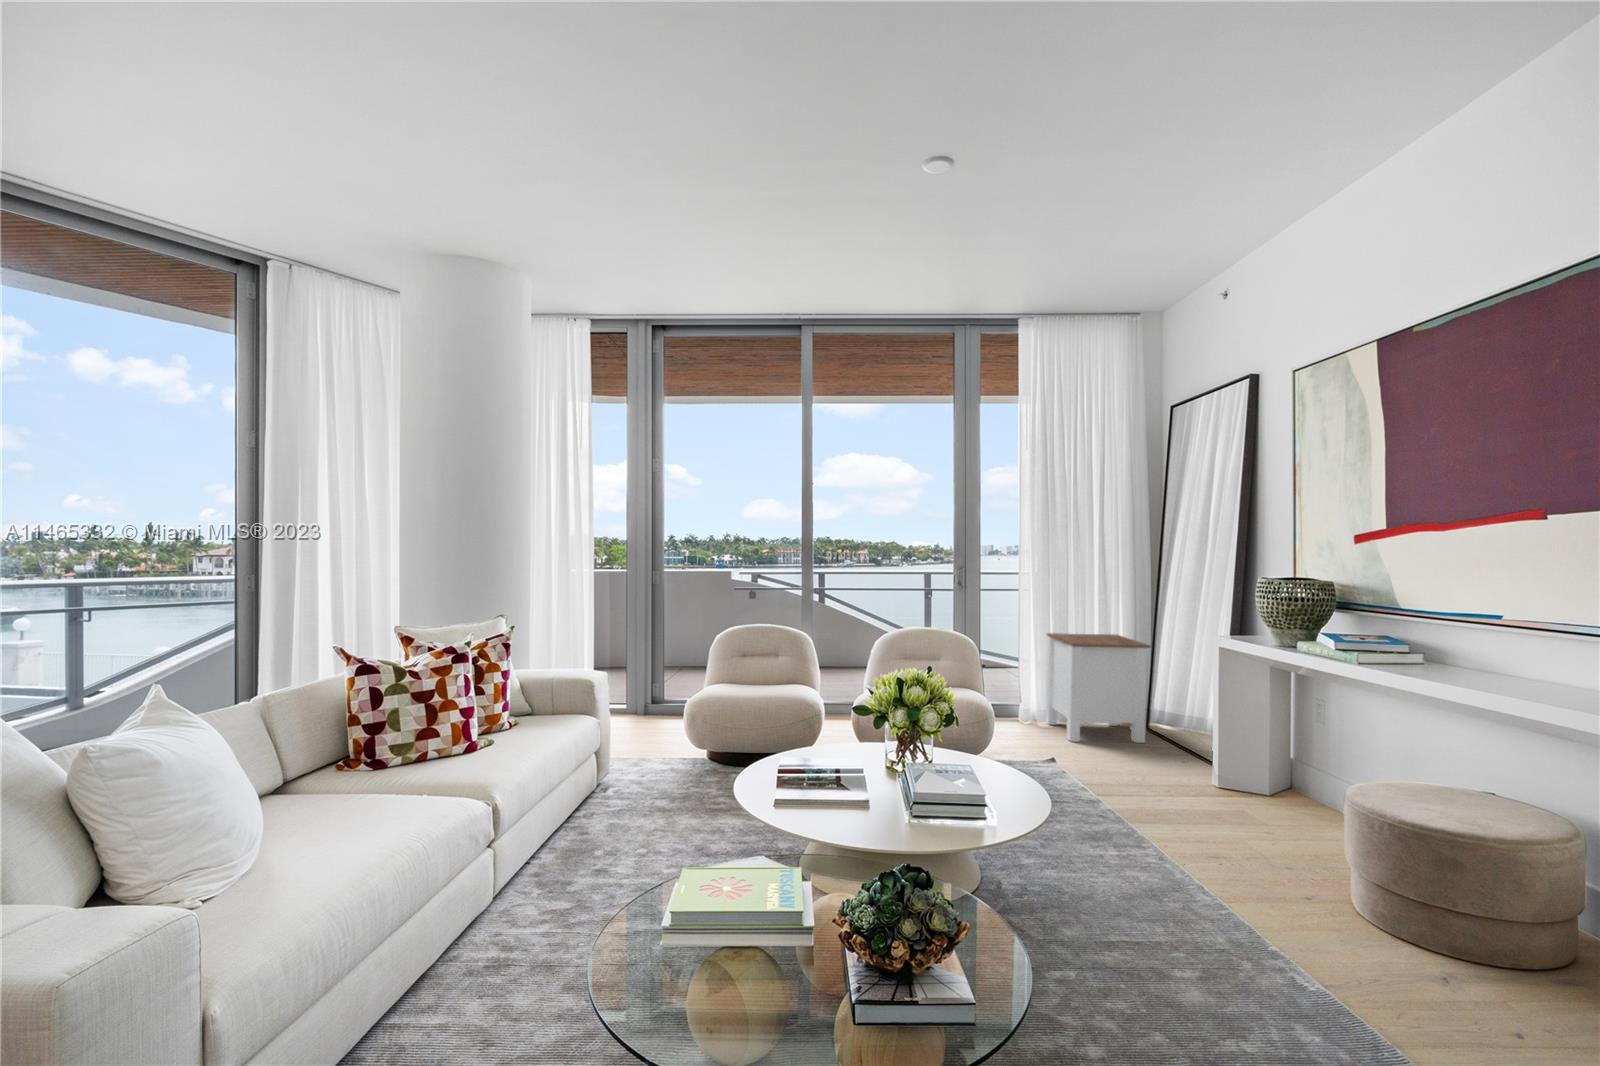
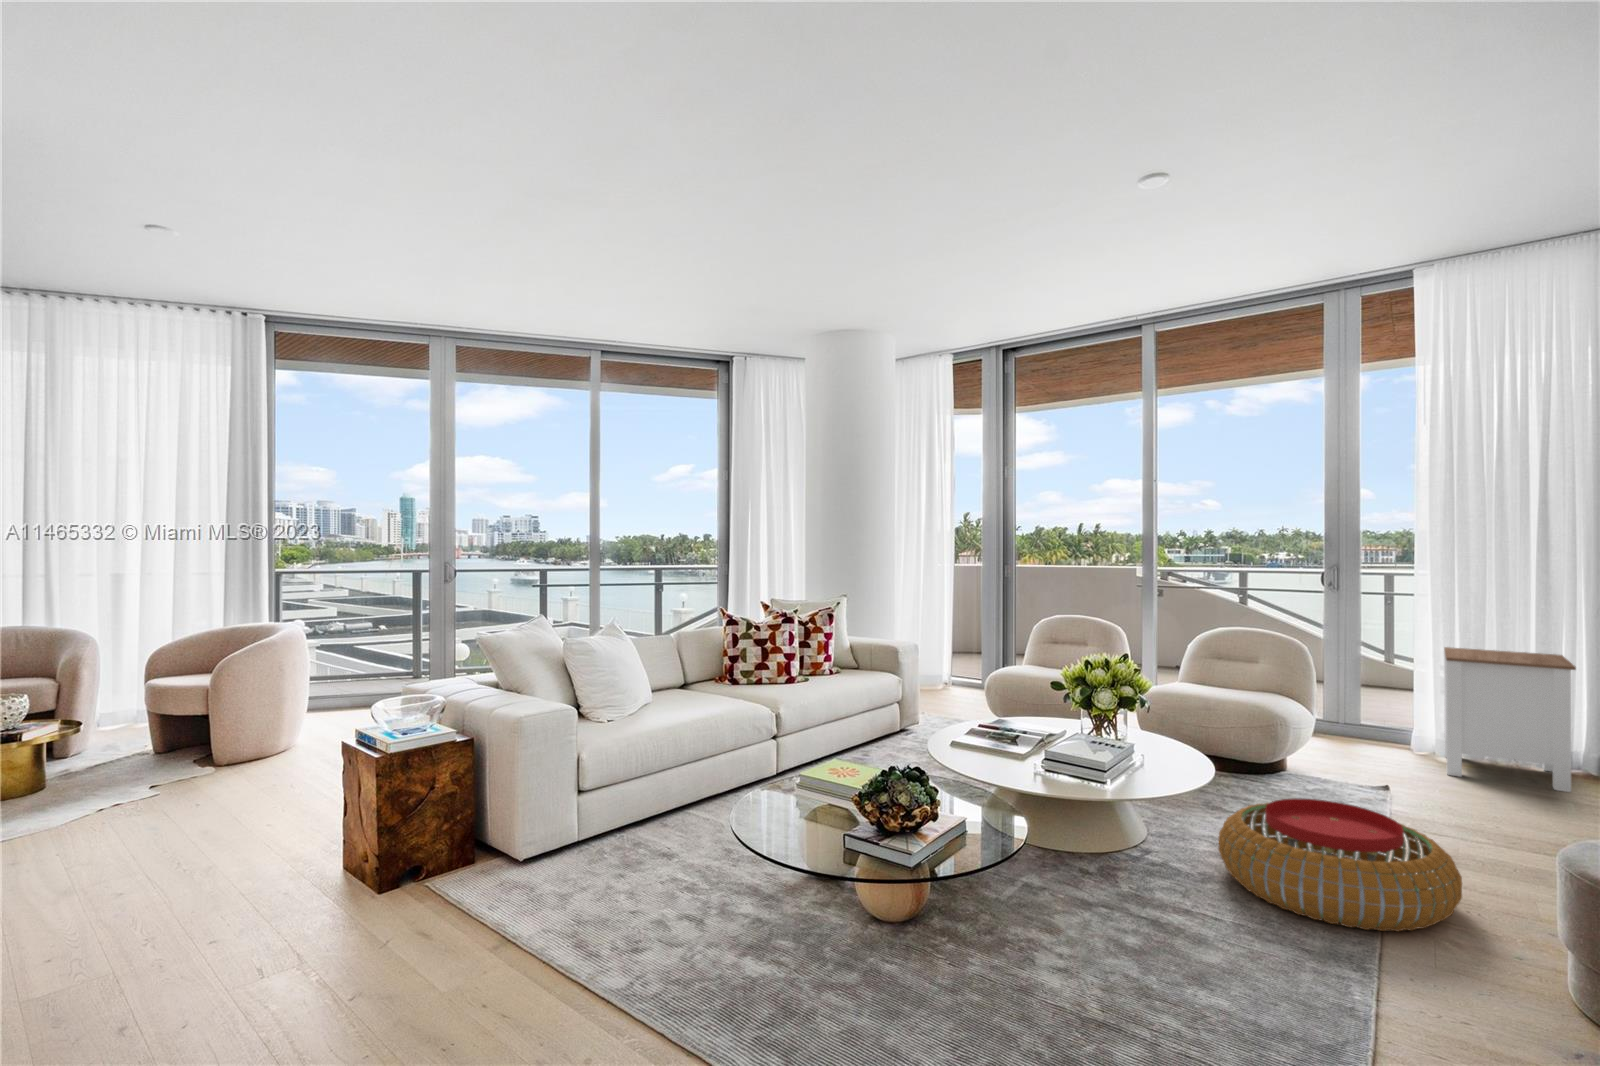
pouf: none [1067,803,1289,939] -> present [1218,799,1462,931]

